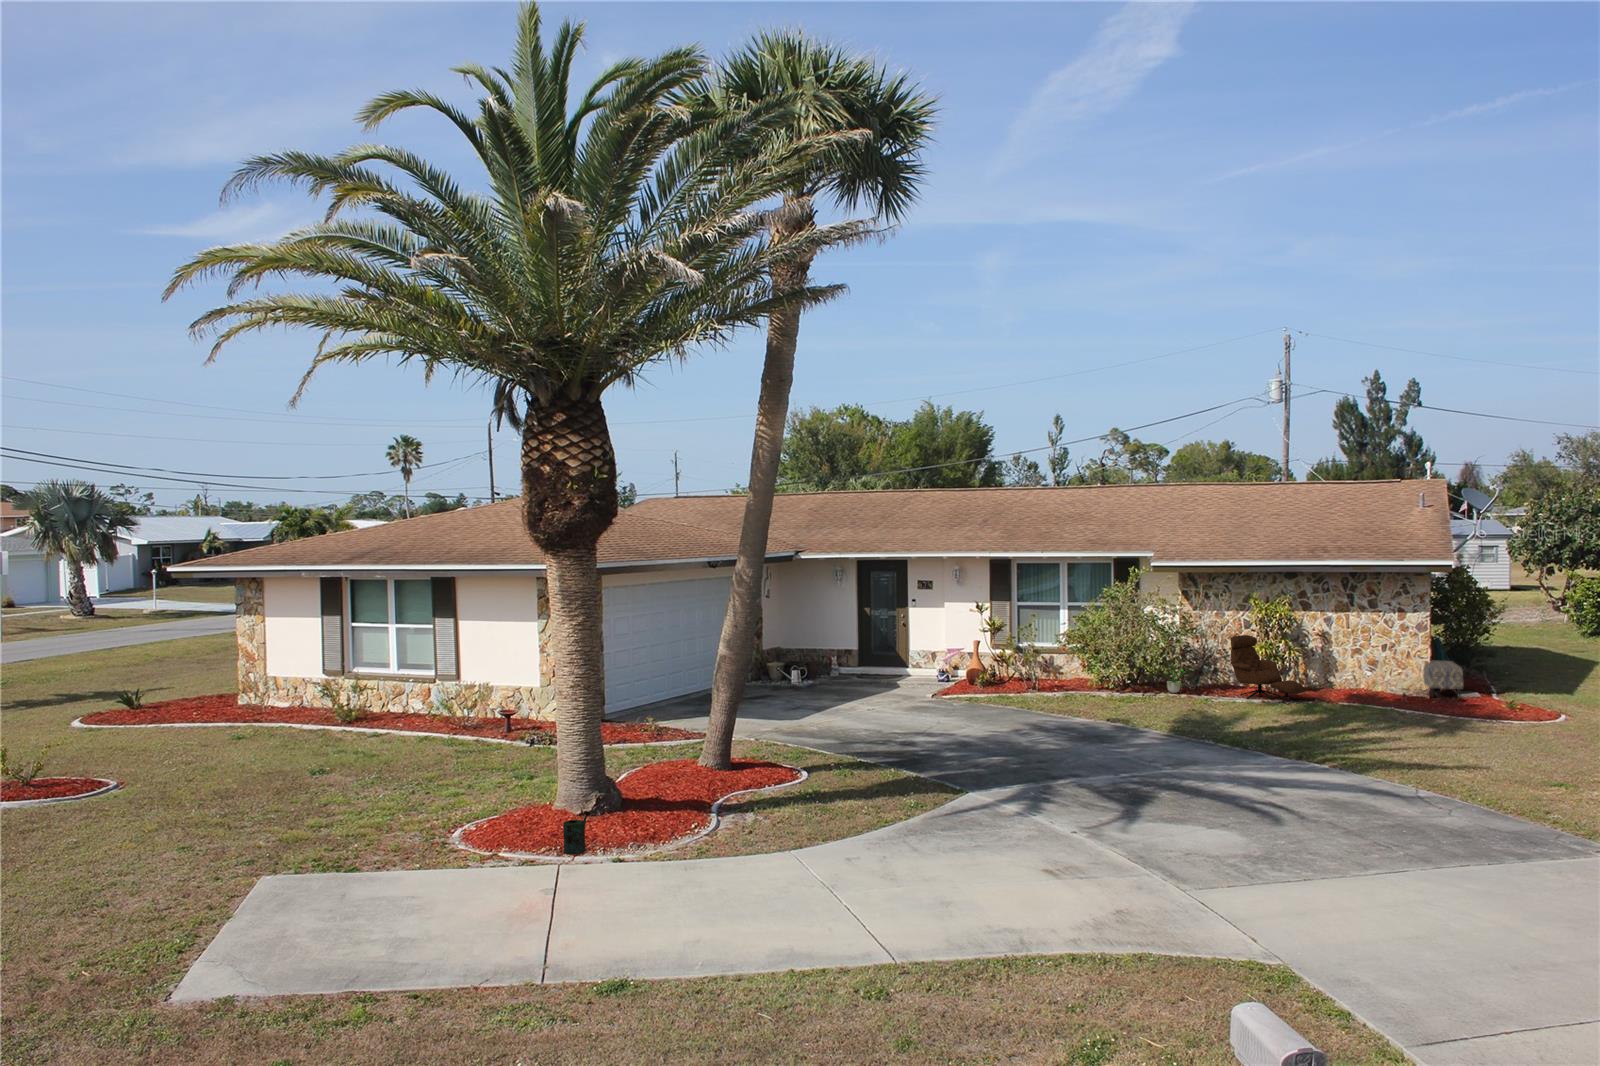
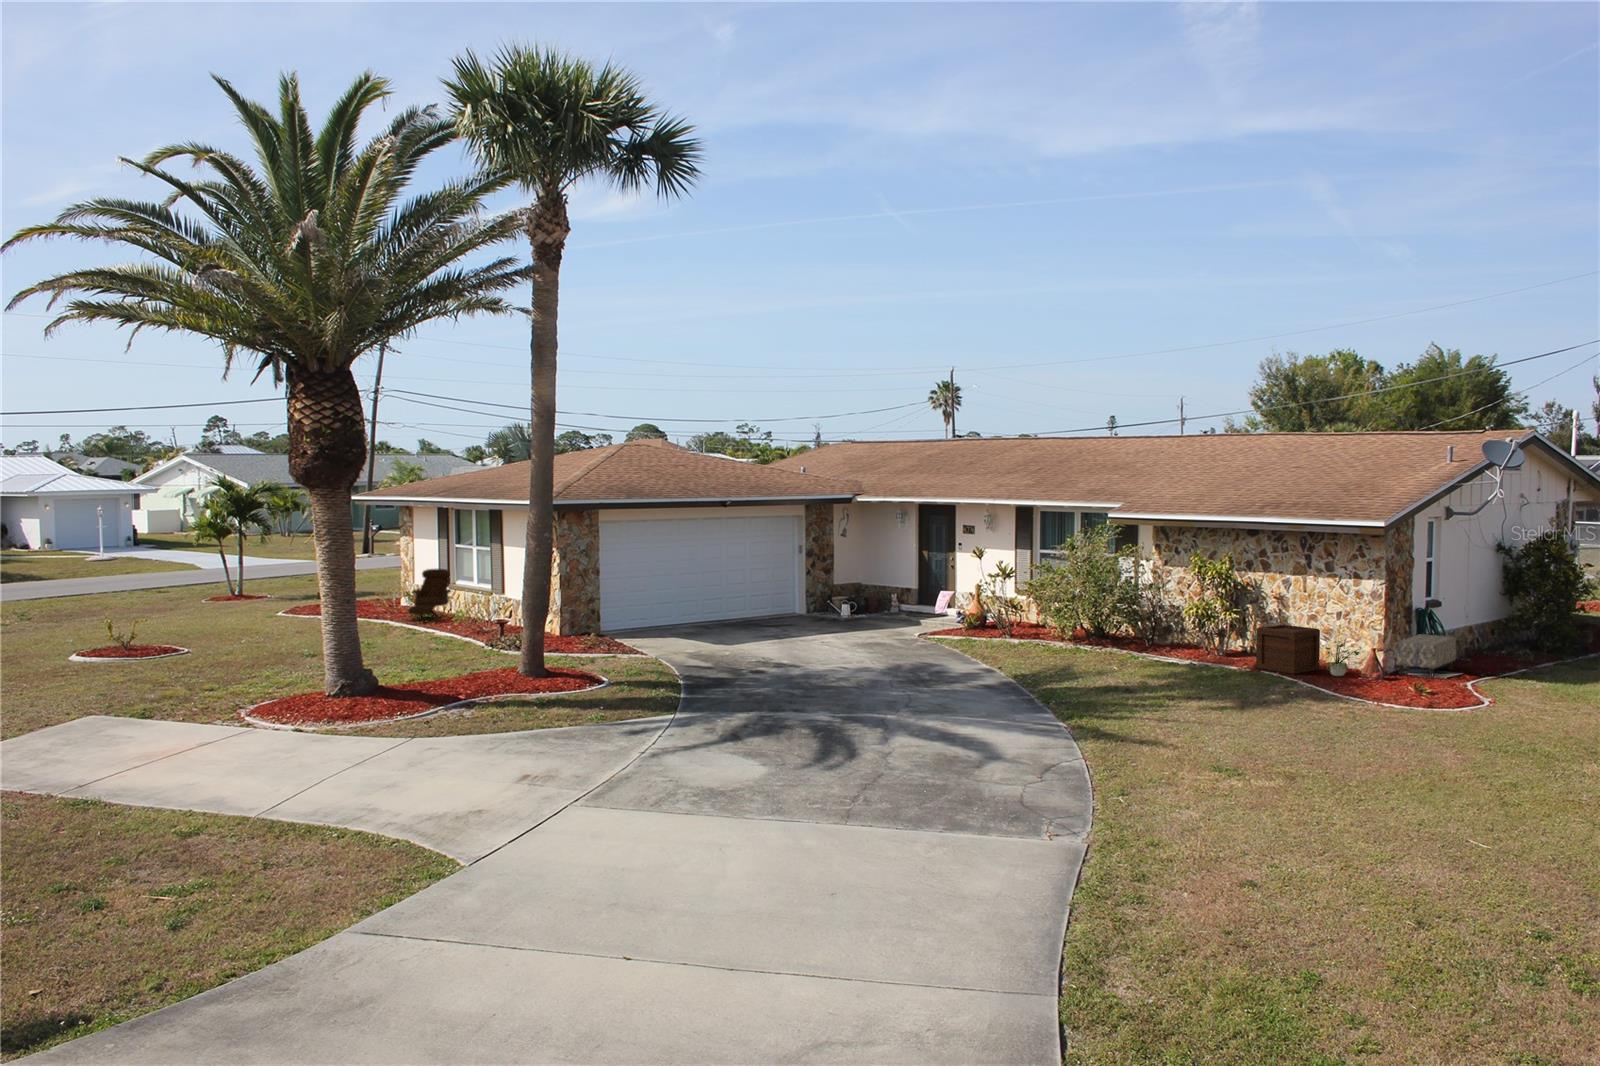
lounge chair: present [1230,635,1305,703] -> present [408,569,451,620]
wooden crate: none [1319,659,1367,704] -> present [1256,624,1320,674]
potted plant: present [1165,669,1194,693] -> present [1326,641,1360,676]
watering can: present [563,811,591,854] -> none [297,688,335,718]

